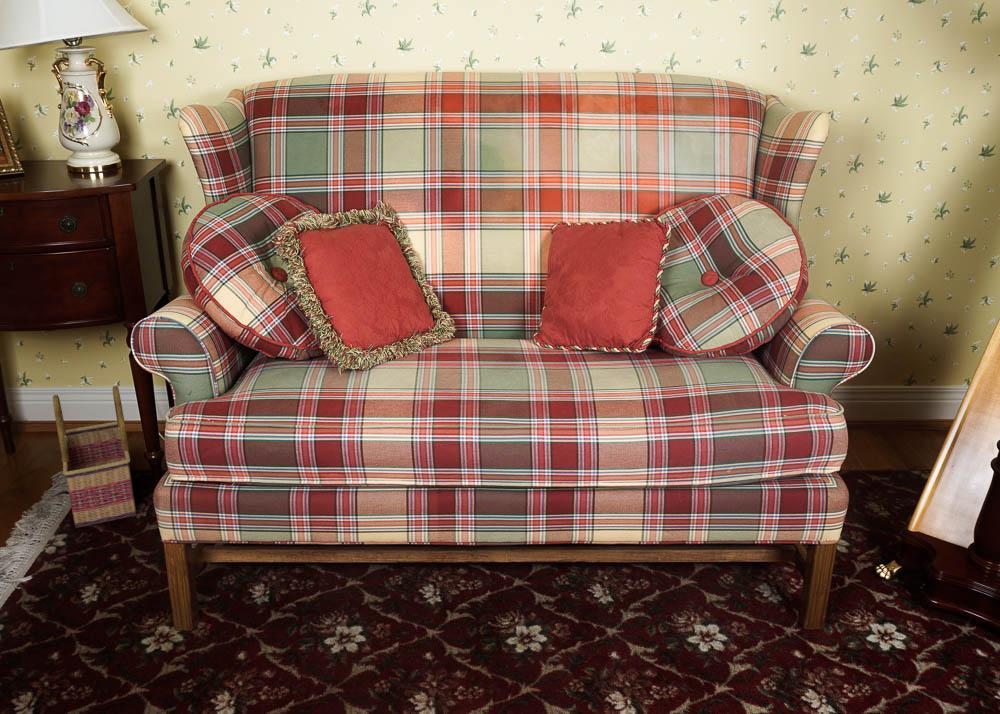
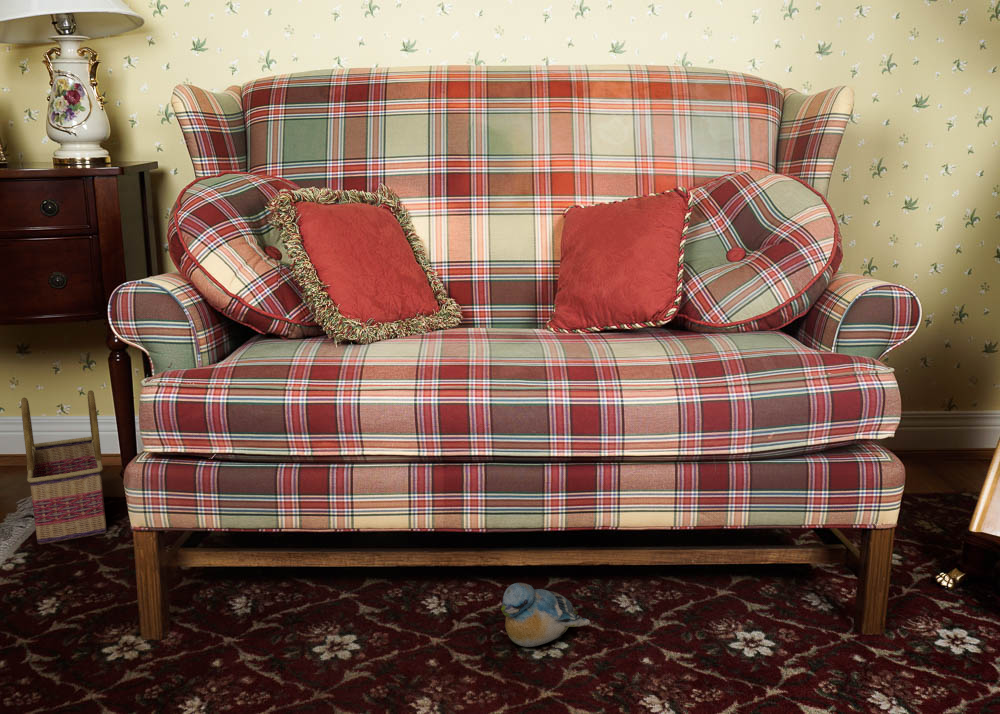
plush toy: none [488,590,566,643] -> present [501,583,590,647]

